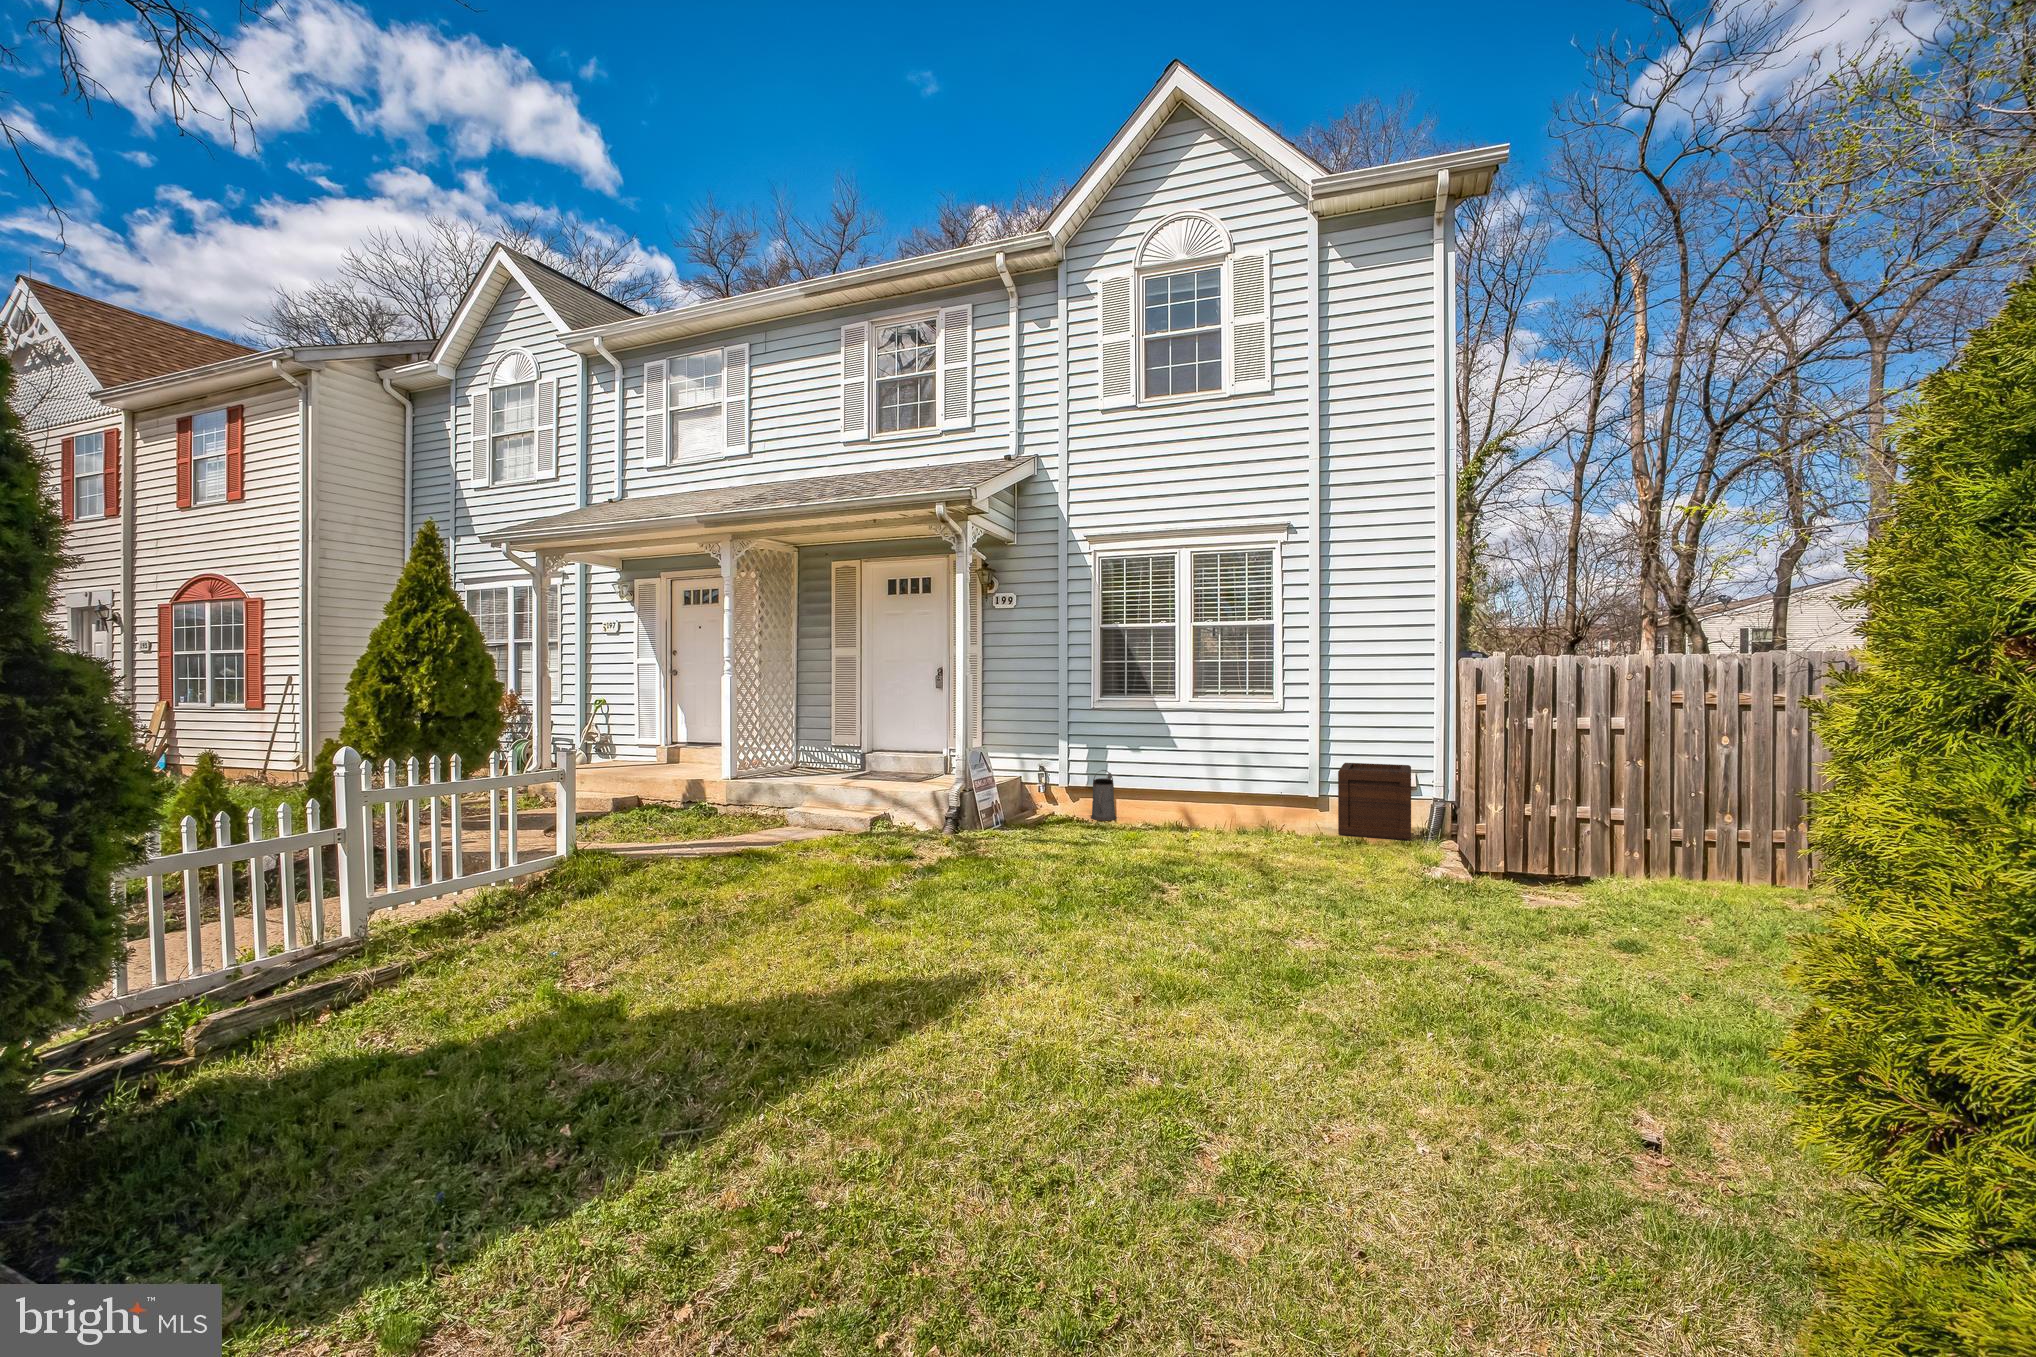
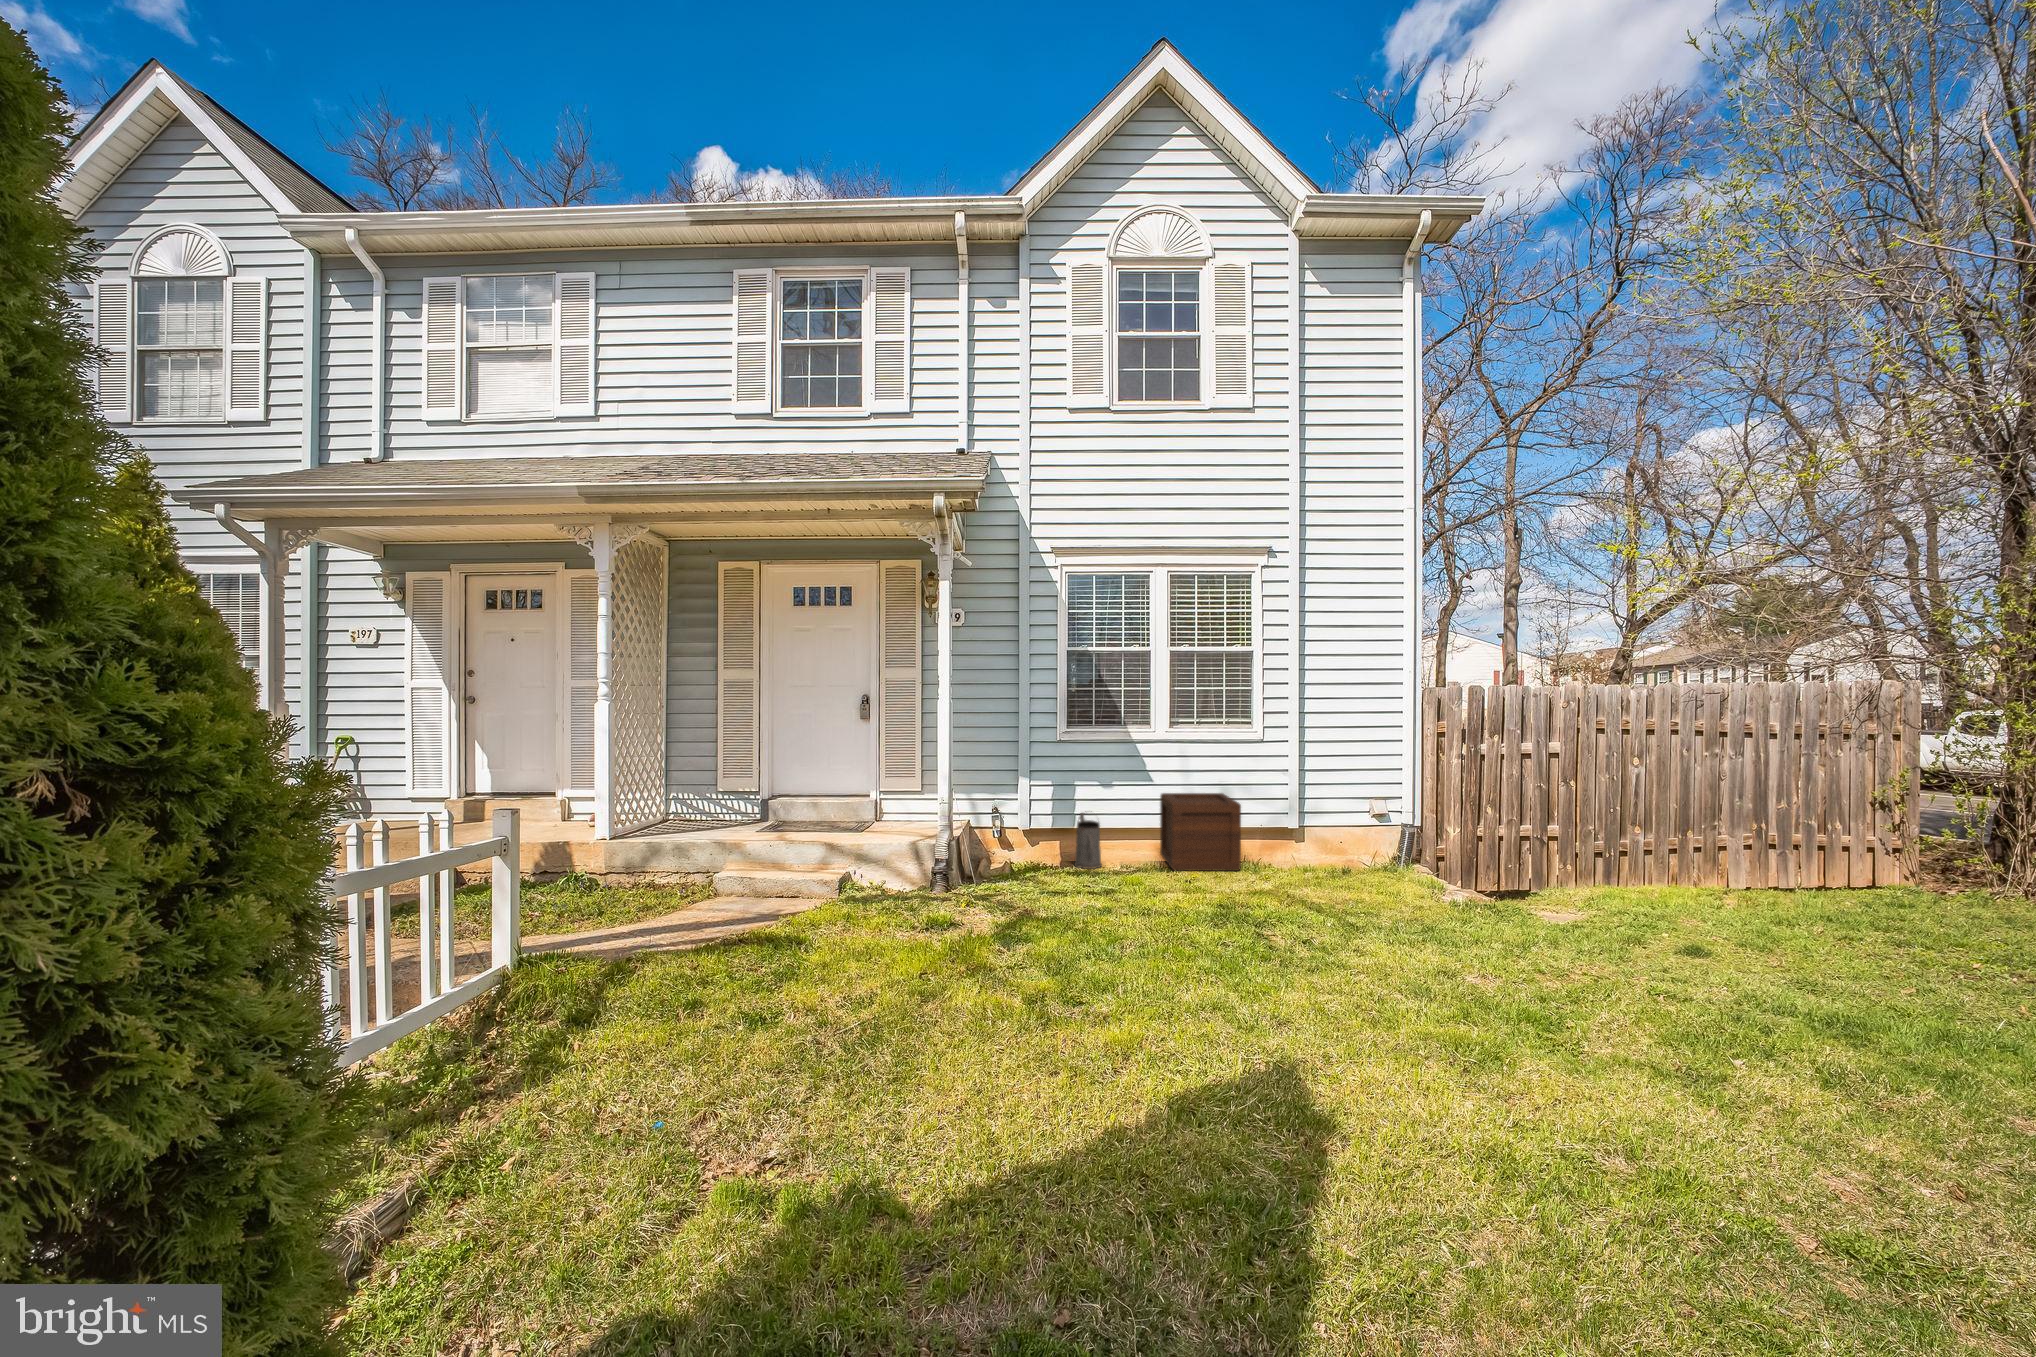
wooden crate: present [1338,763,1411,840] -> present [1160,793,1241,871]

